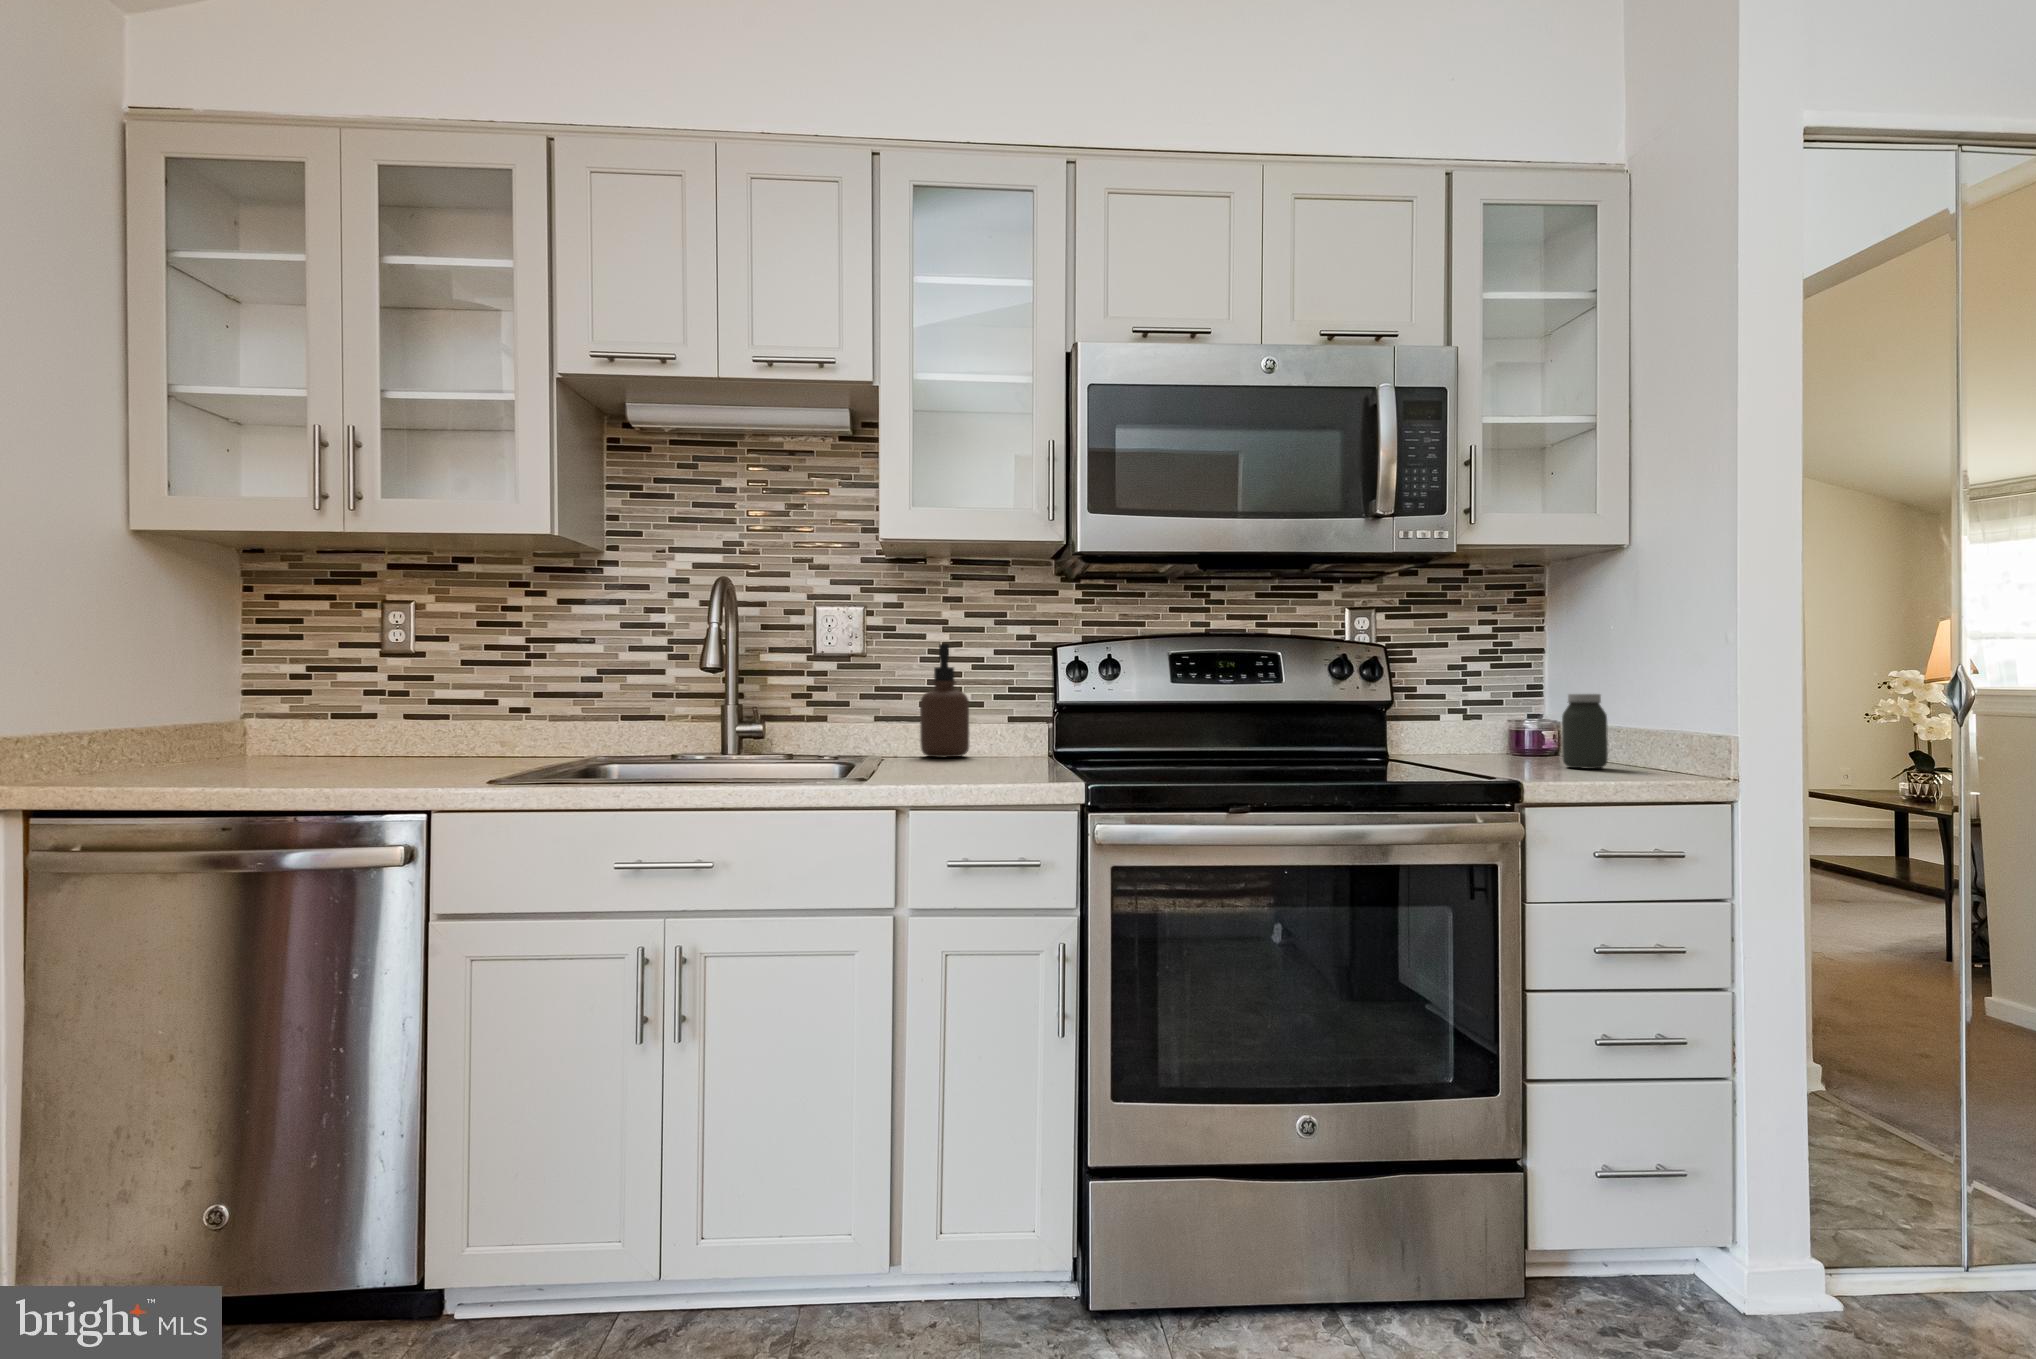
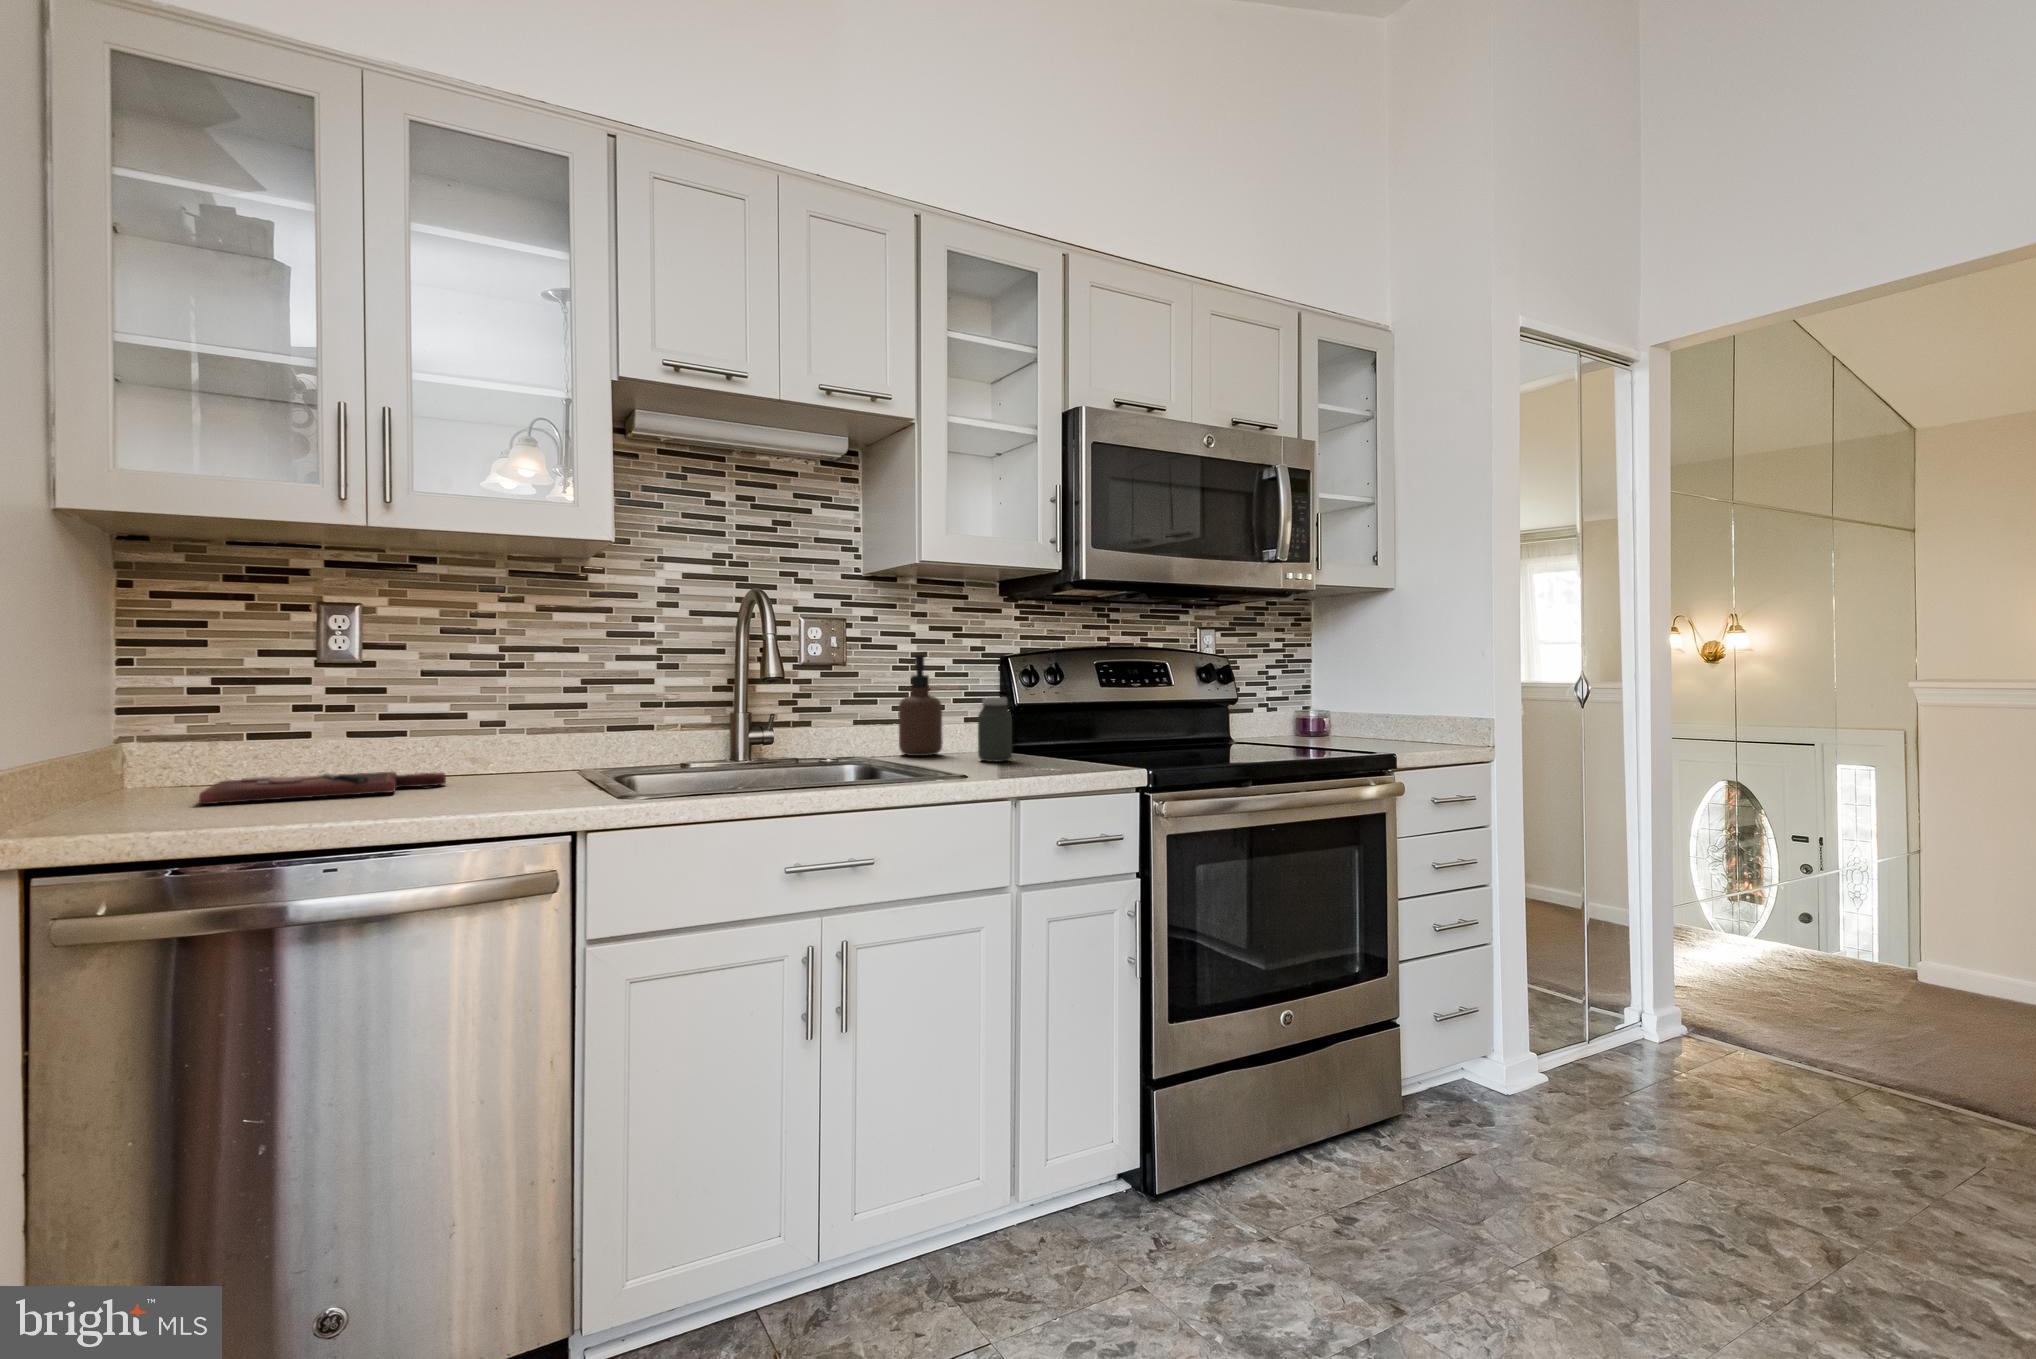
jar: present [1562,694,1608,769] -> present [978,697,1012,762]
cutting board: none [238,750,446,768] -> present [199,772,446,804]

